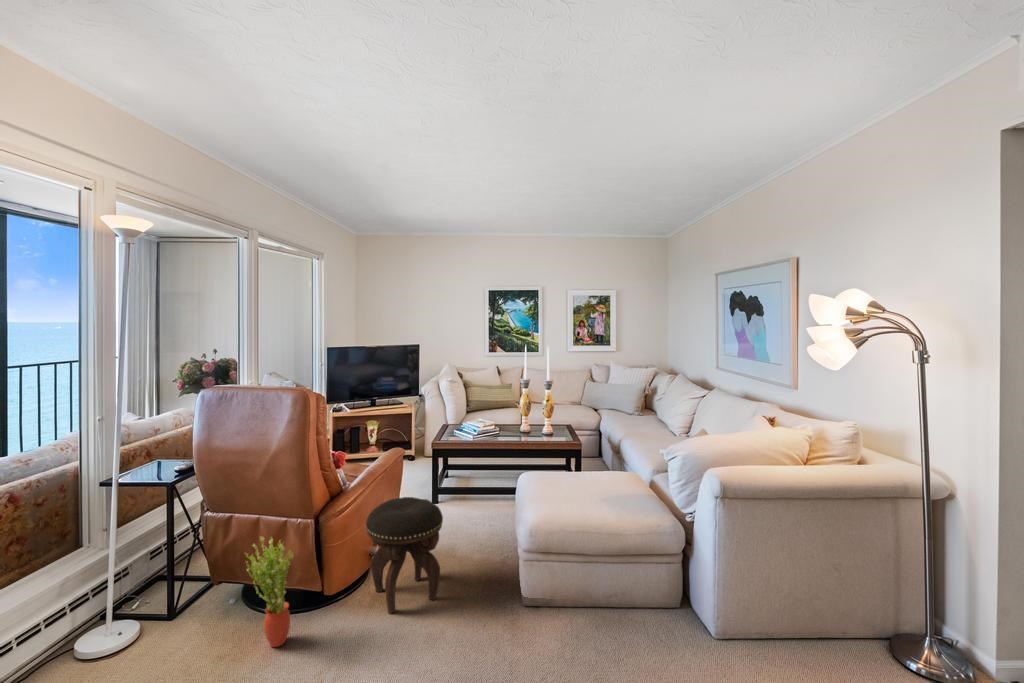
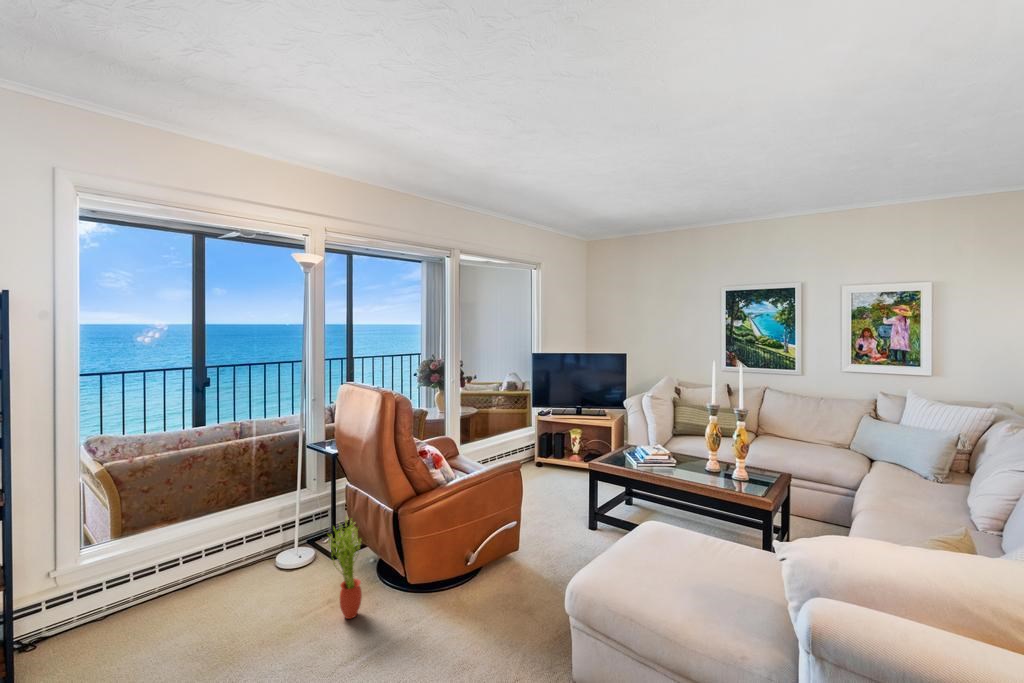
footstool: present [366,497,443,614] -> none [435,513,514,637]

